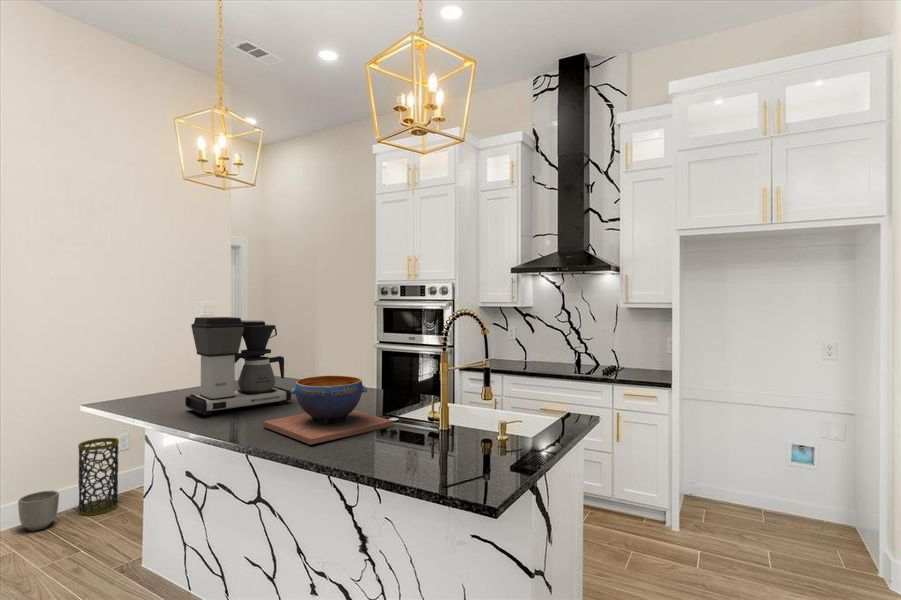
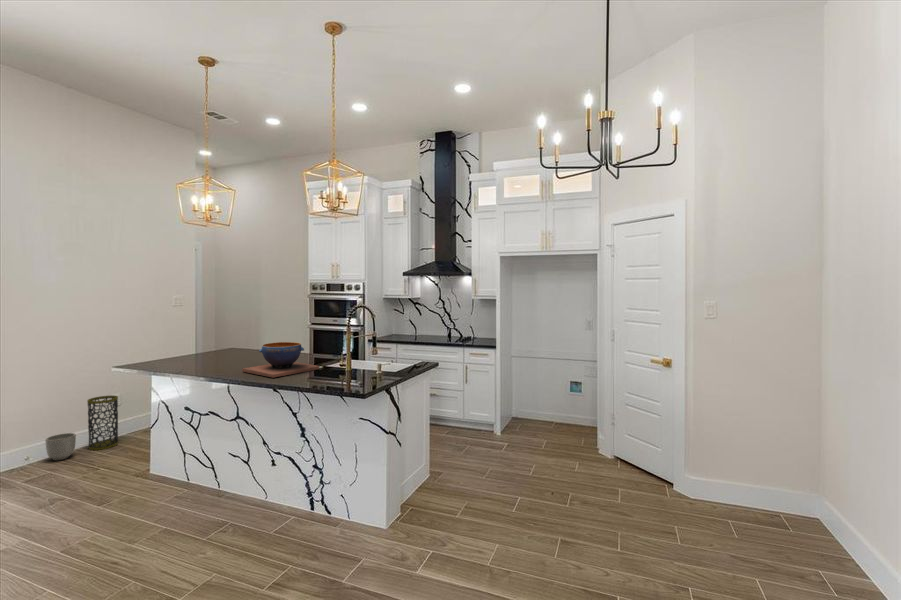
coffee maker: present [185,317,291,415] -> none [188,309,256,368]

